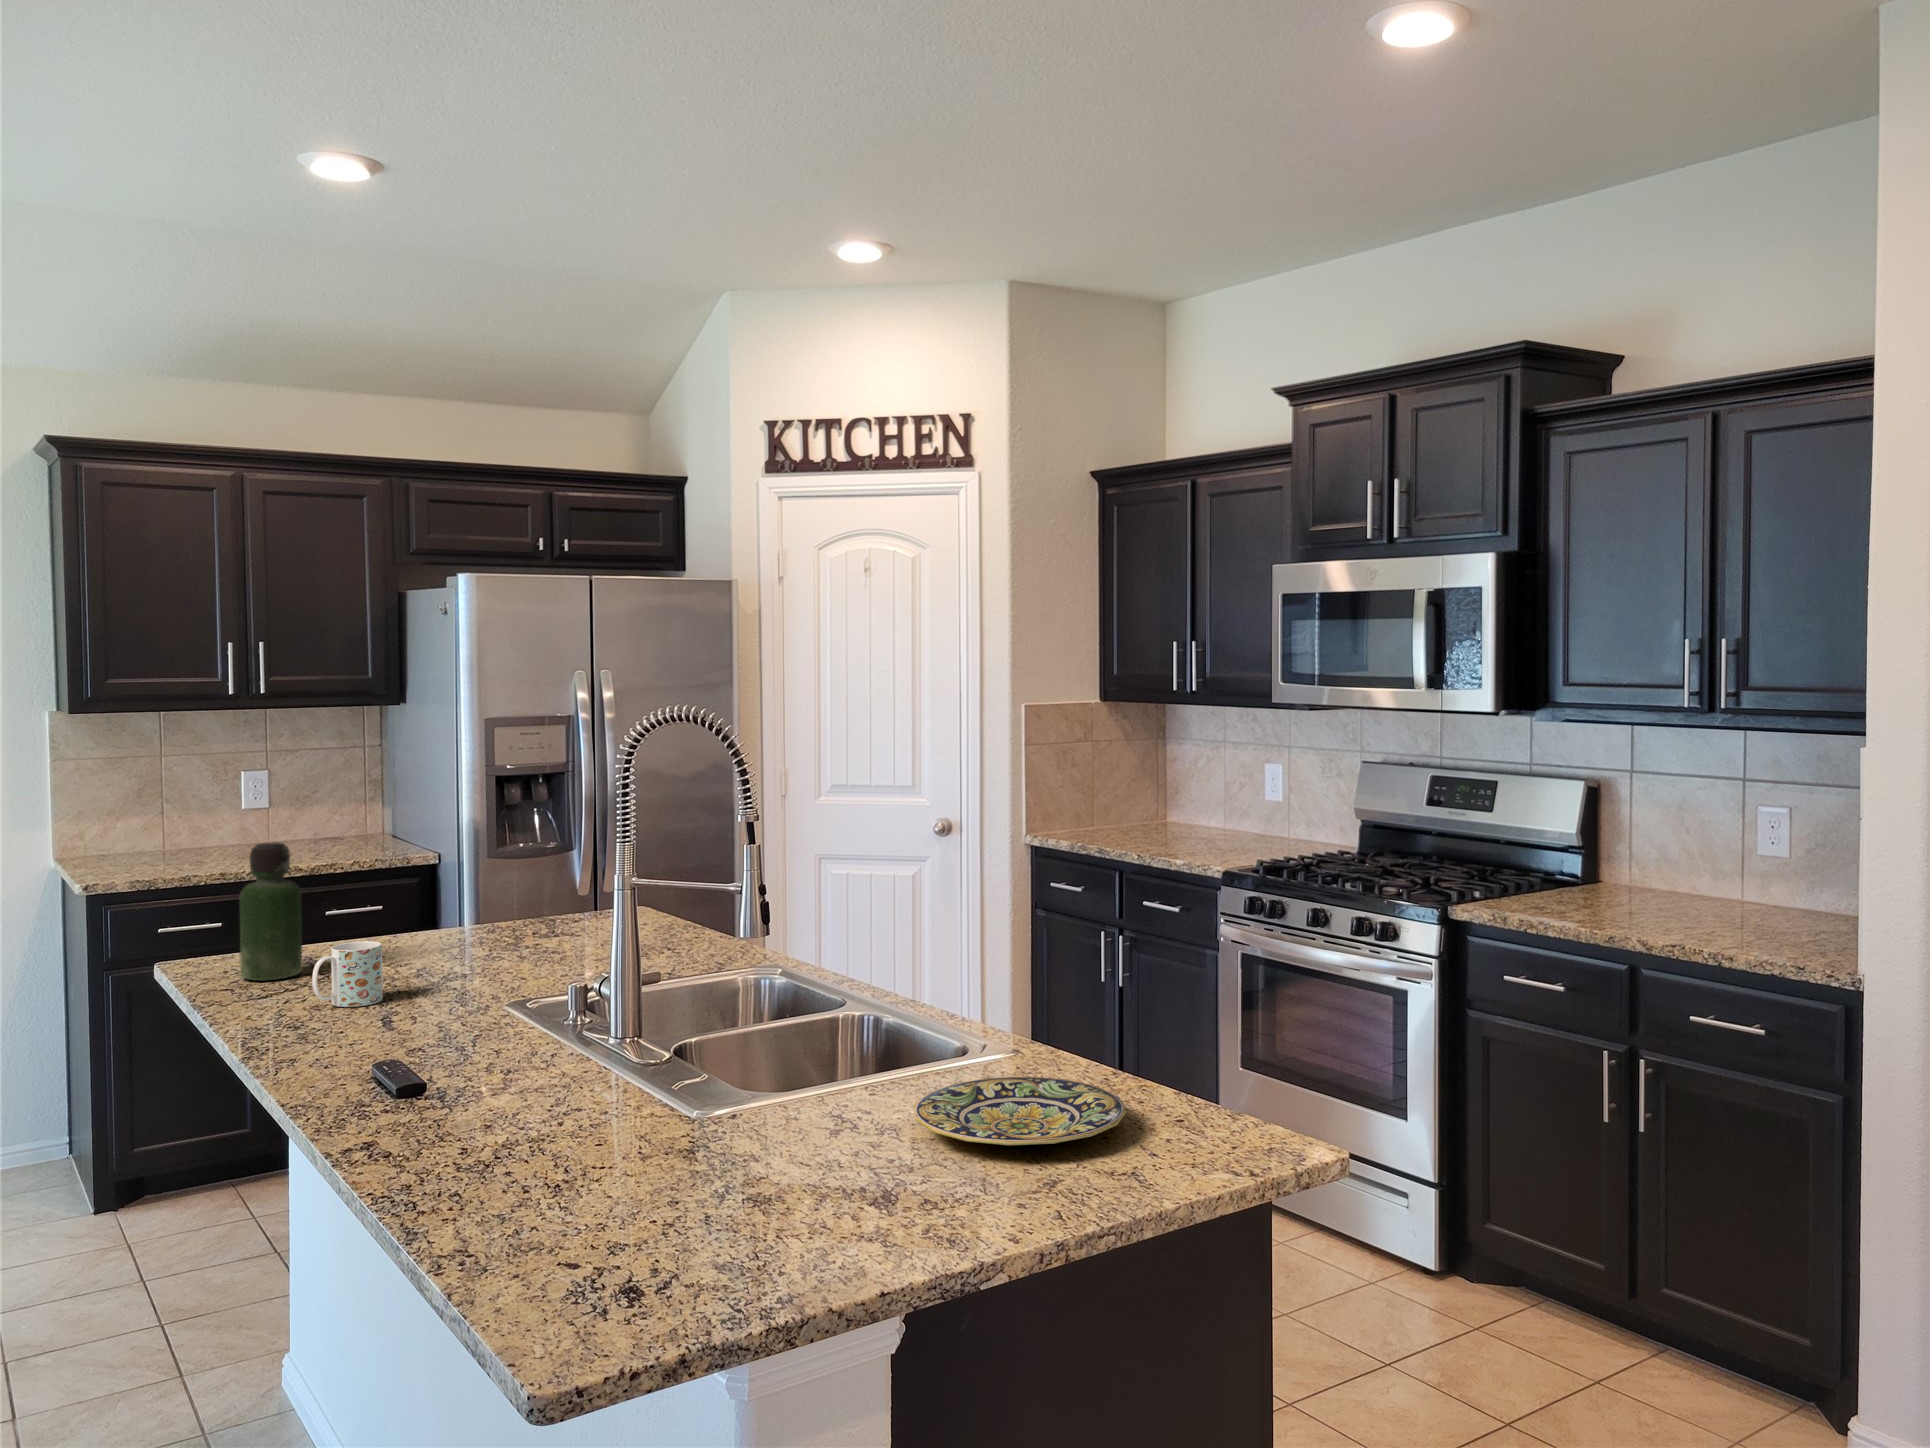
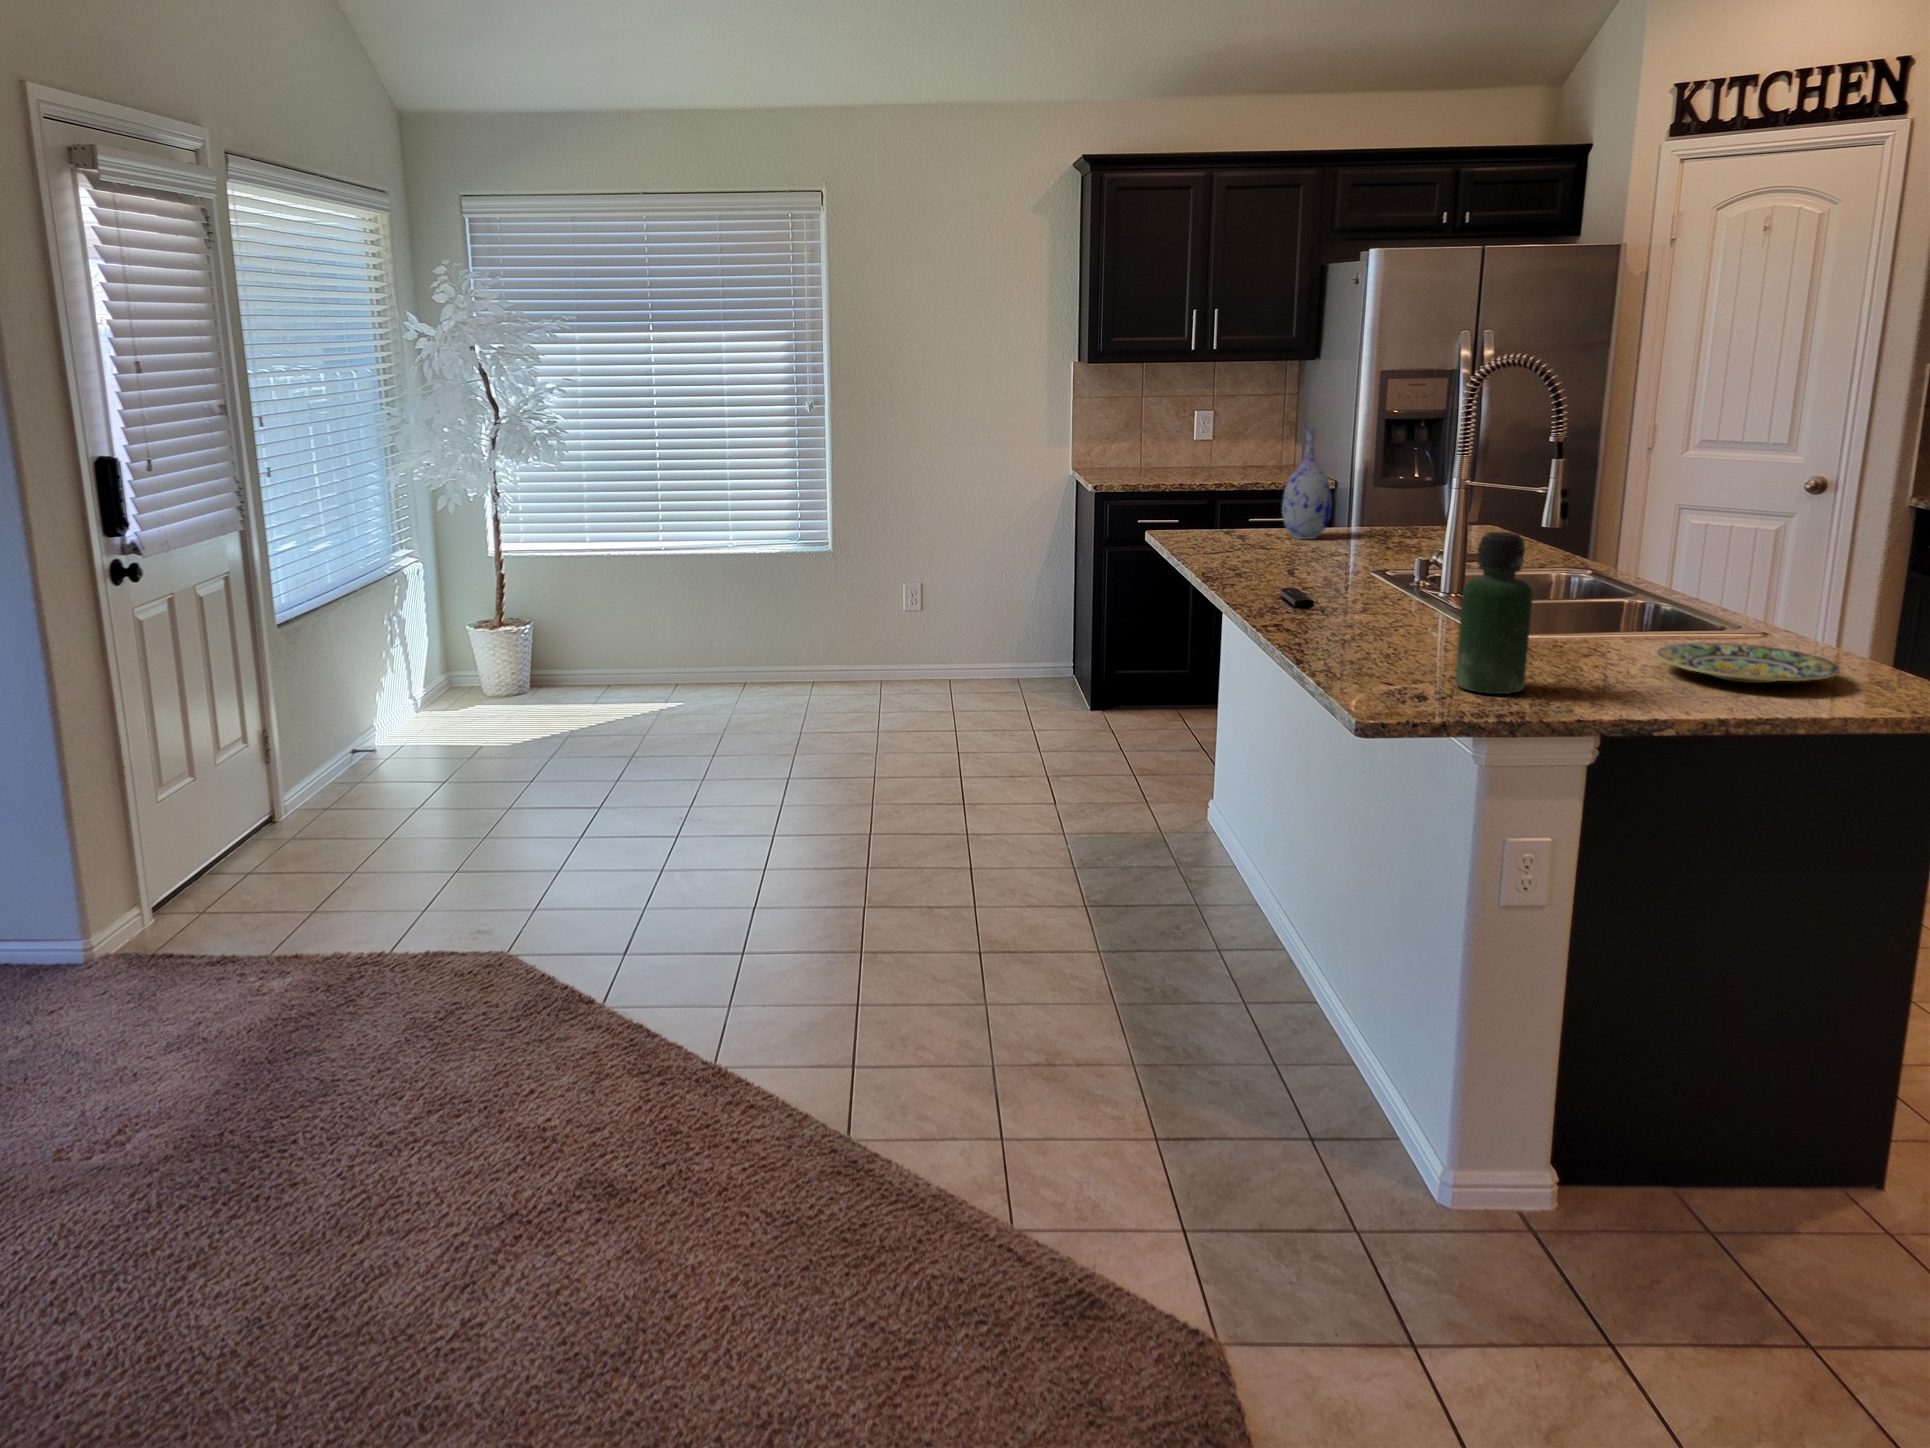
vase: none [368,804,438,955] -> present [1282,428,1331,539]
bottle: present [239,842,302,981] -> present [1455,532,1533,694]
mug: present [312,941,383,1007] -> none [1244,519,1291,562]

